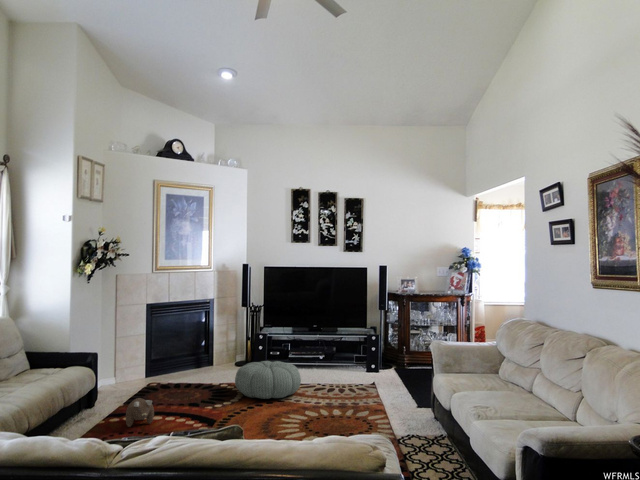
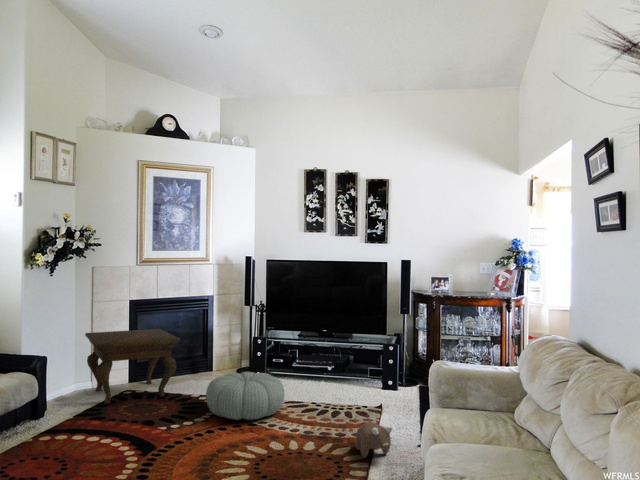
side table: none [111,329,203,394] -> present [85,329,180,404]
plush toy: present [126,398,154,427] -> present [355,422,392,457]

